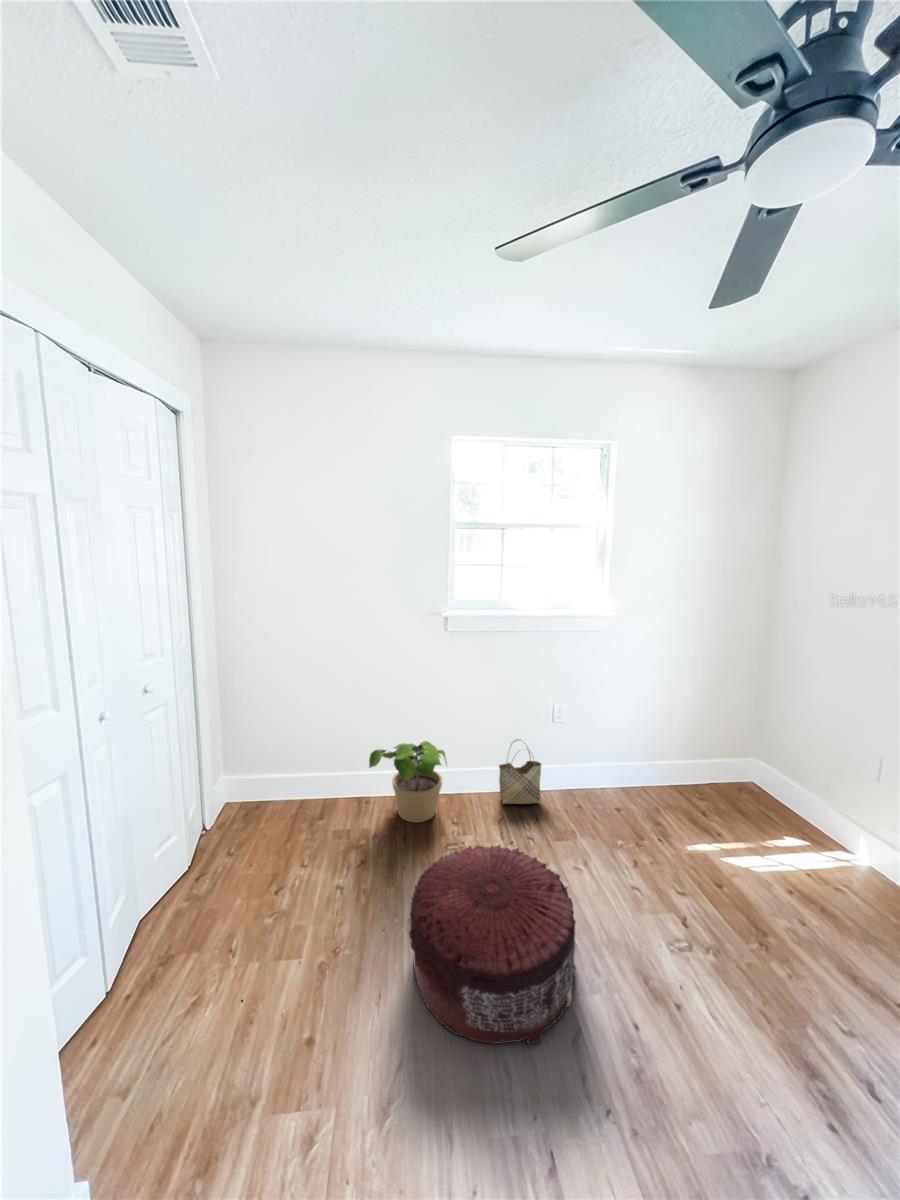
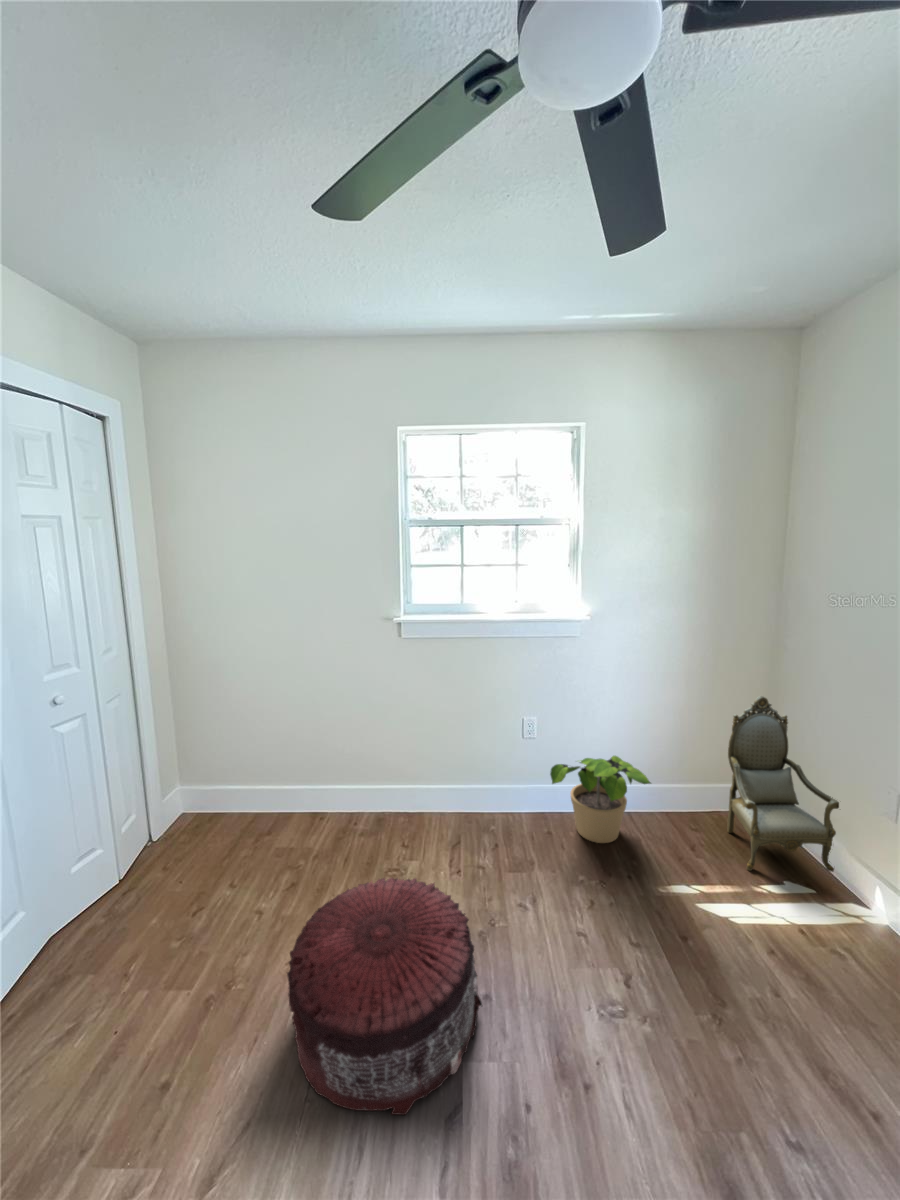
armchair: none [723,650,826,830] -> present [727,696,841,872]
woven basket: present [499,740,541,804] -> none [458,756,507,828]
potted plant: present [369,741,447,823] -> present [550,756,651,843]

